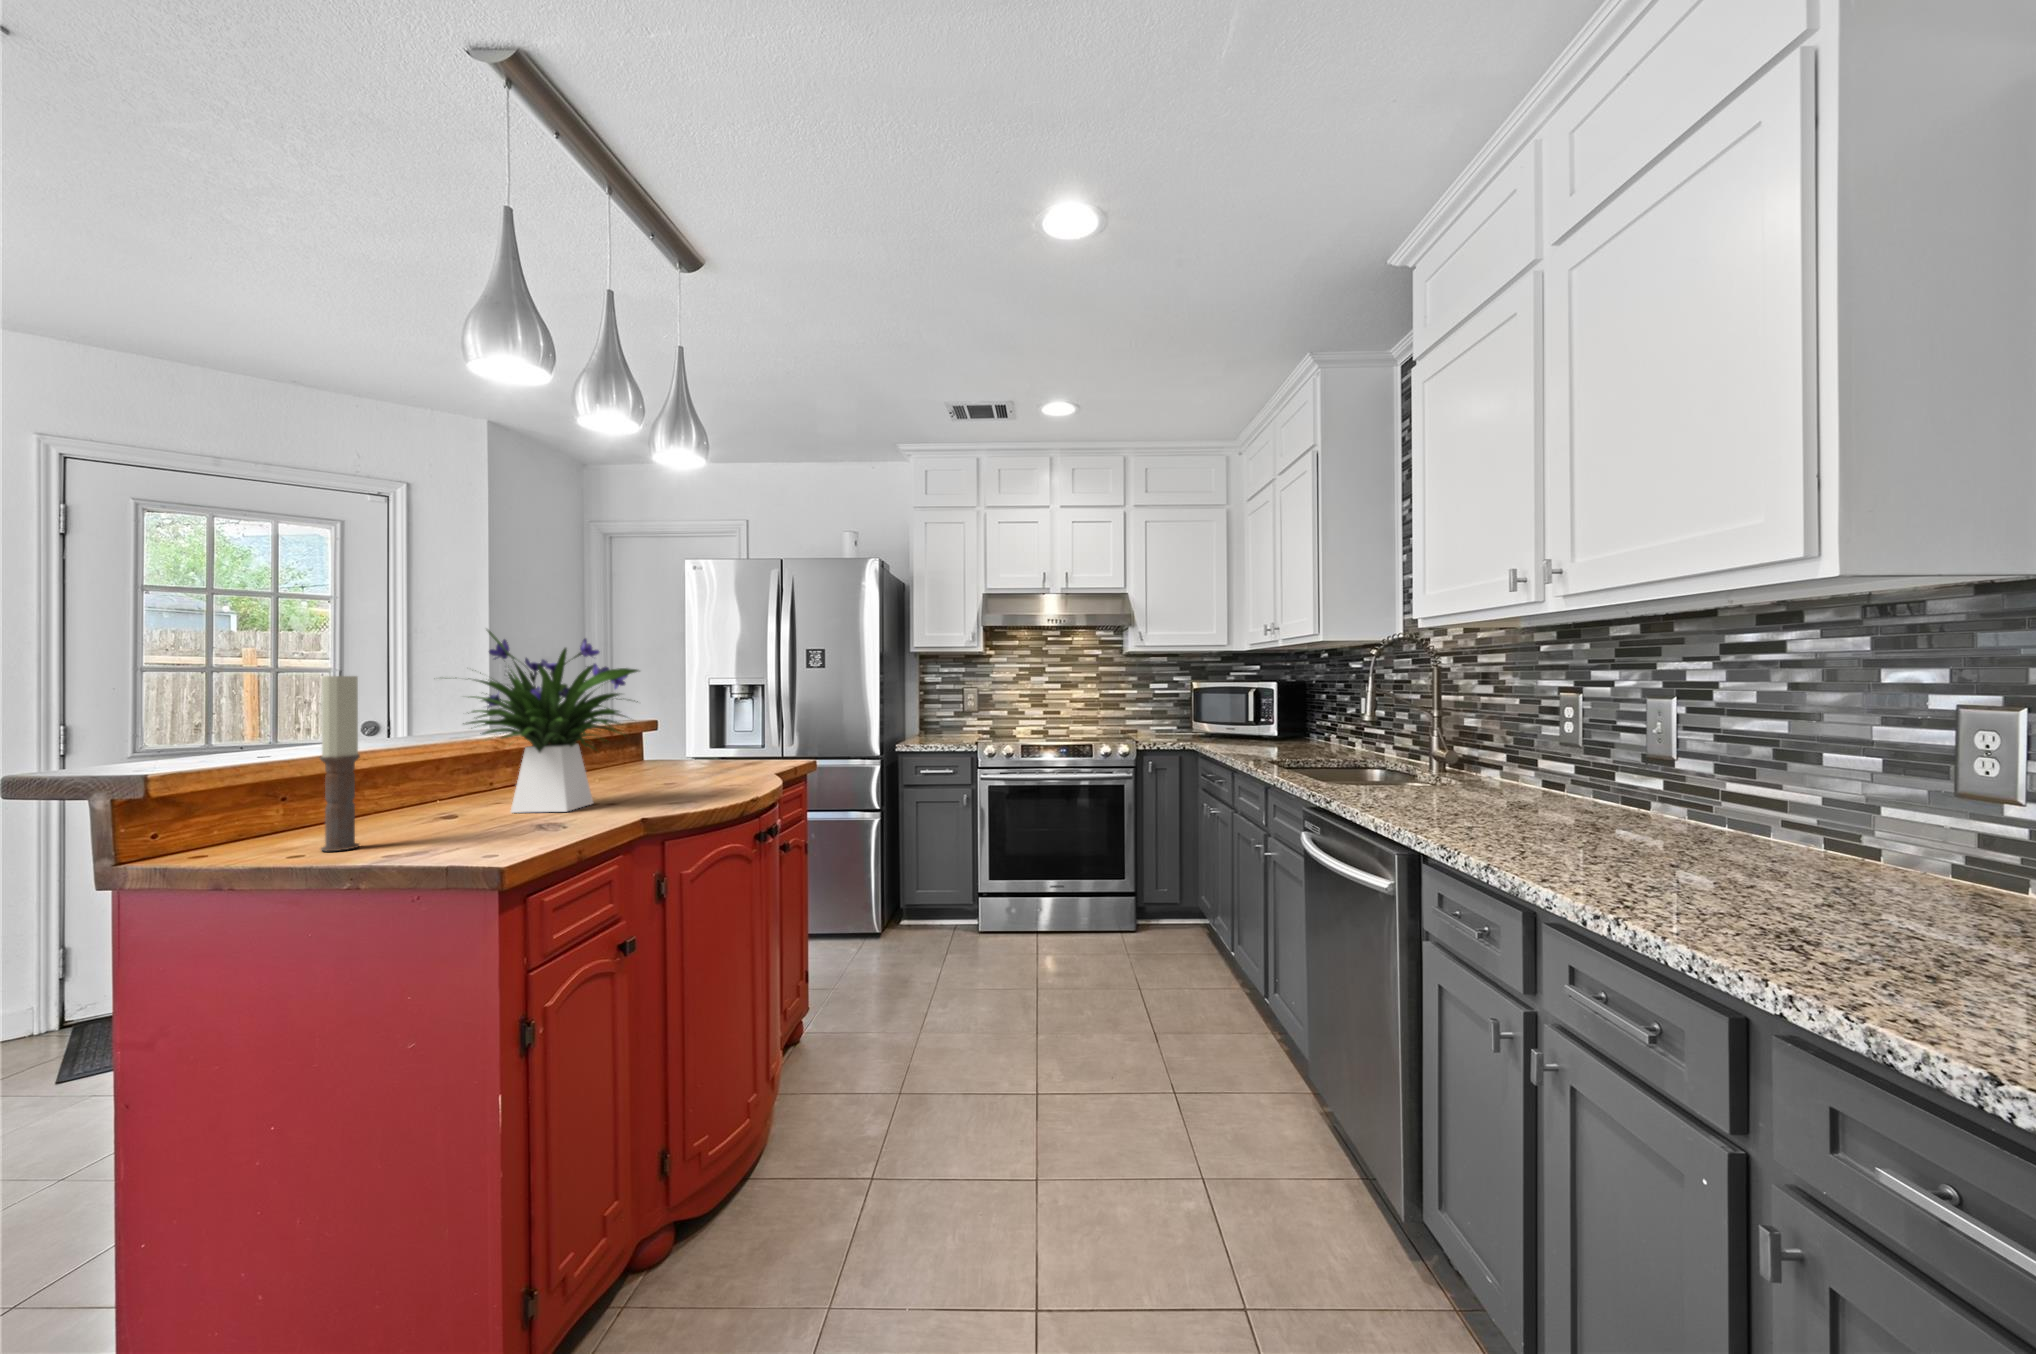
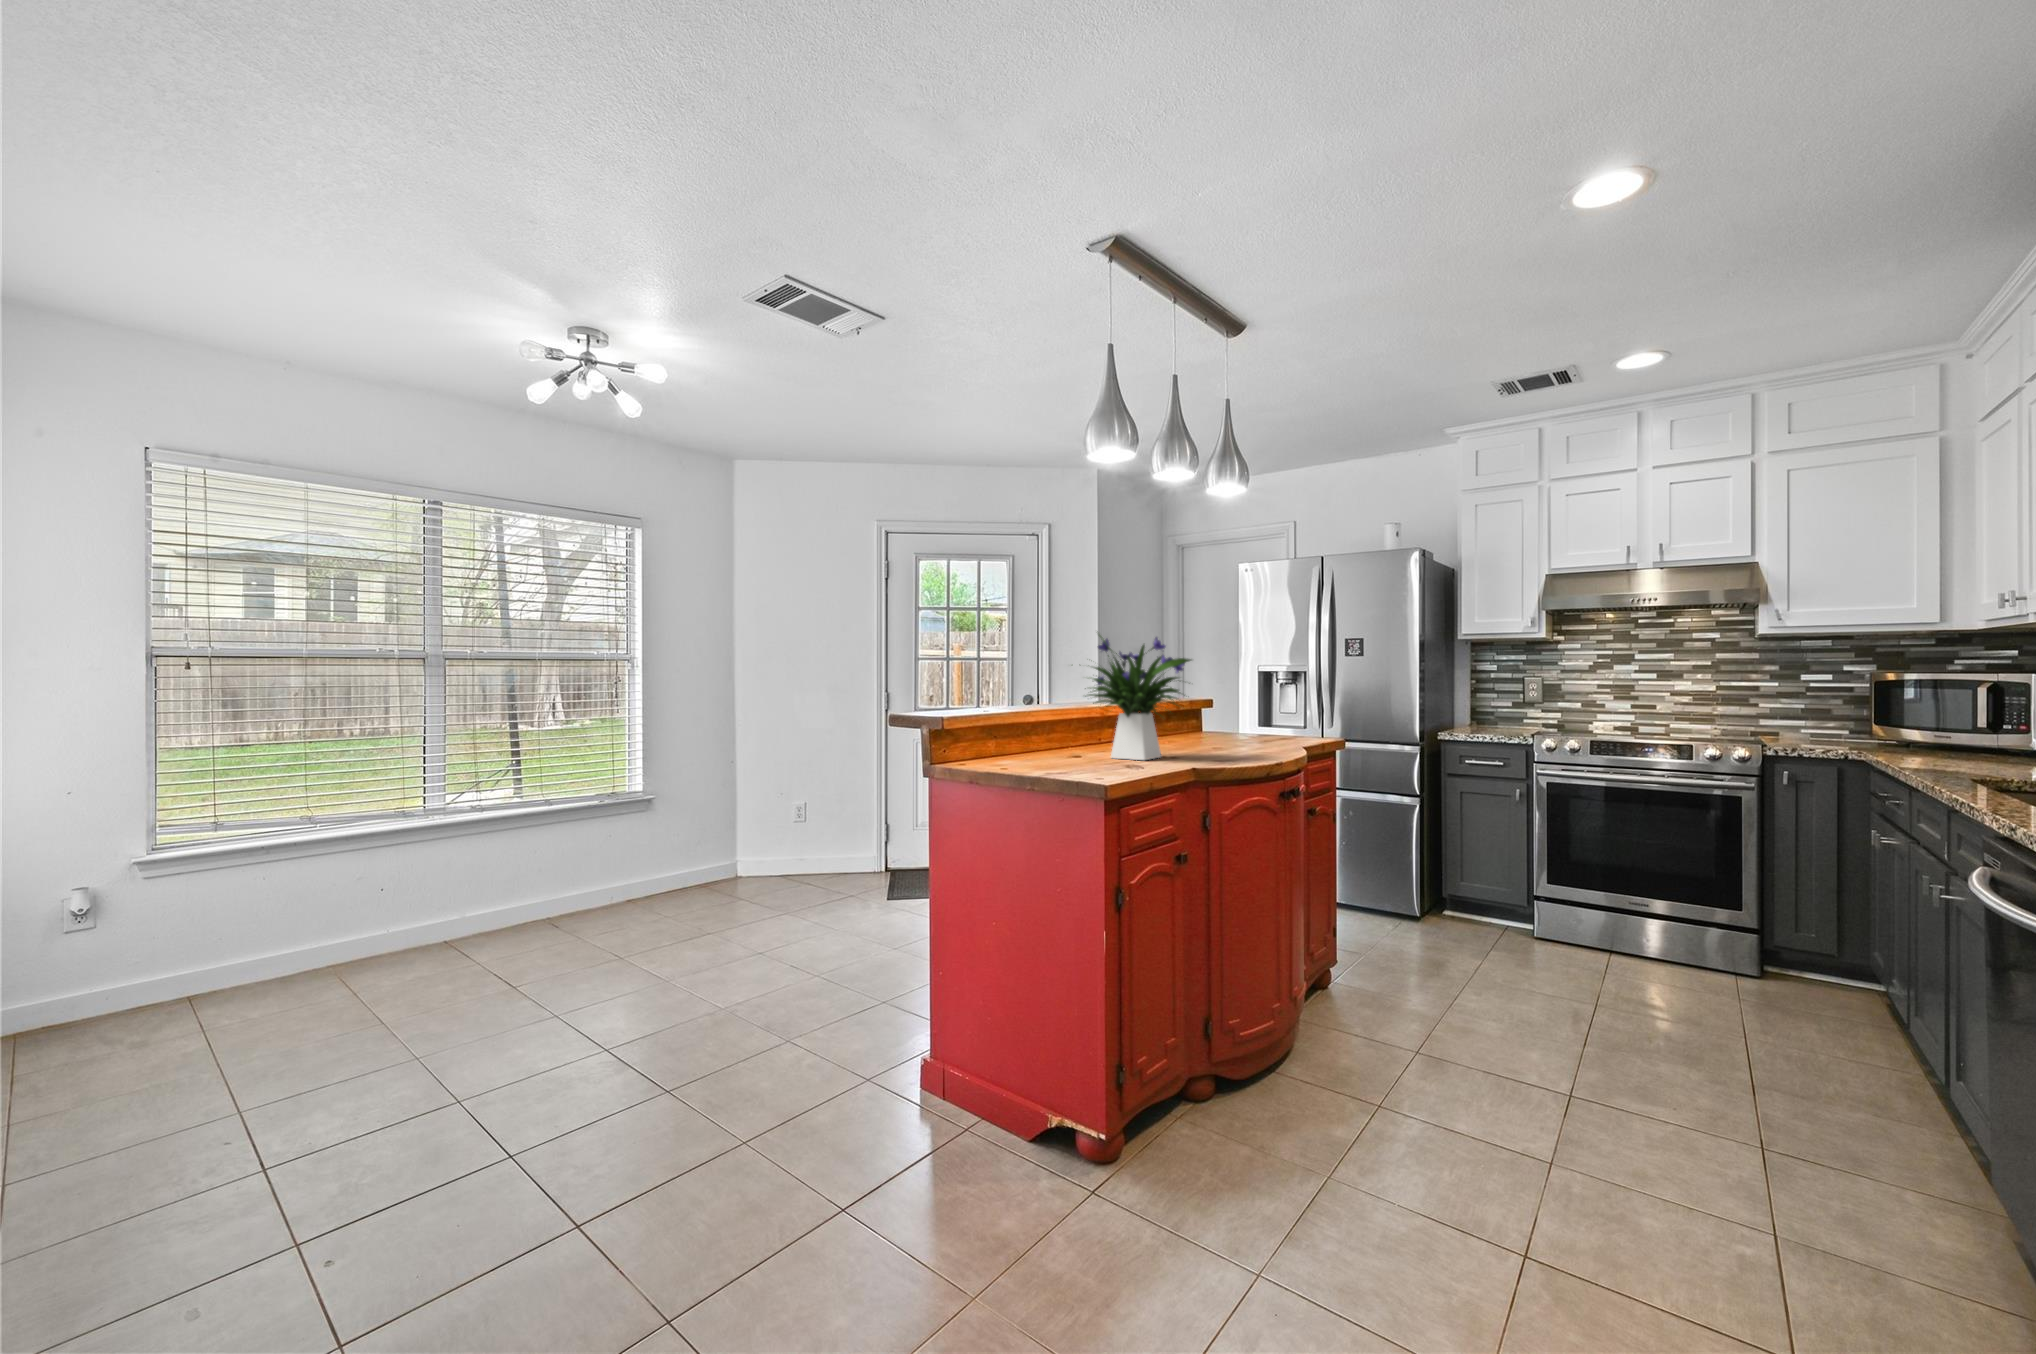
candle: present [320,672,360,851] -> none [1016,660,1034,768]

